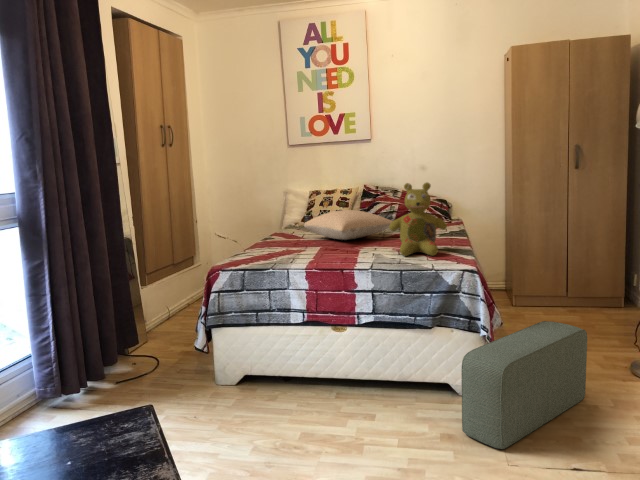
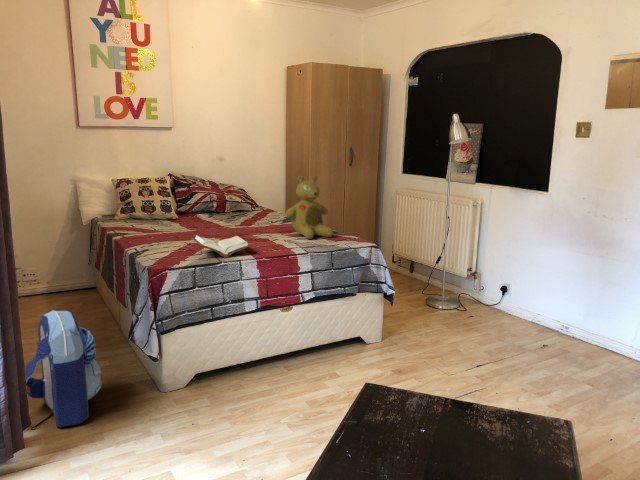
pillow: present [304,210,392,240] -> none [168,200,256,229]
book: none [256,241,318,264] -> present [192,236,252,257]
backpack: none [110,292,174,391] -> present [25,310,103,427]
pouf: present [461,321,587,449] -> none [406,277,446,369]

